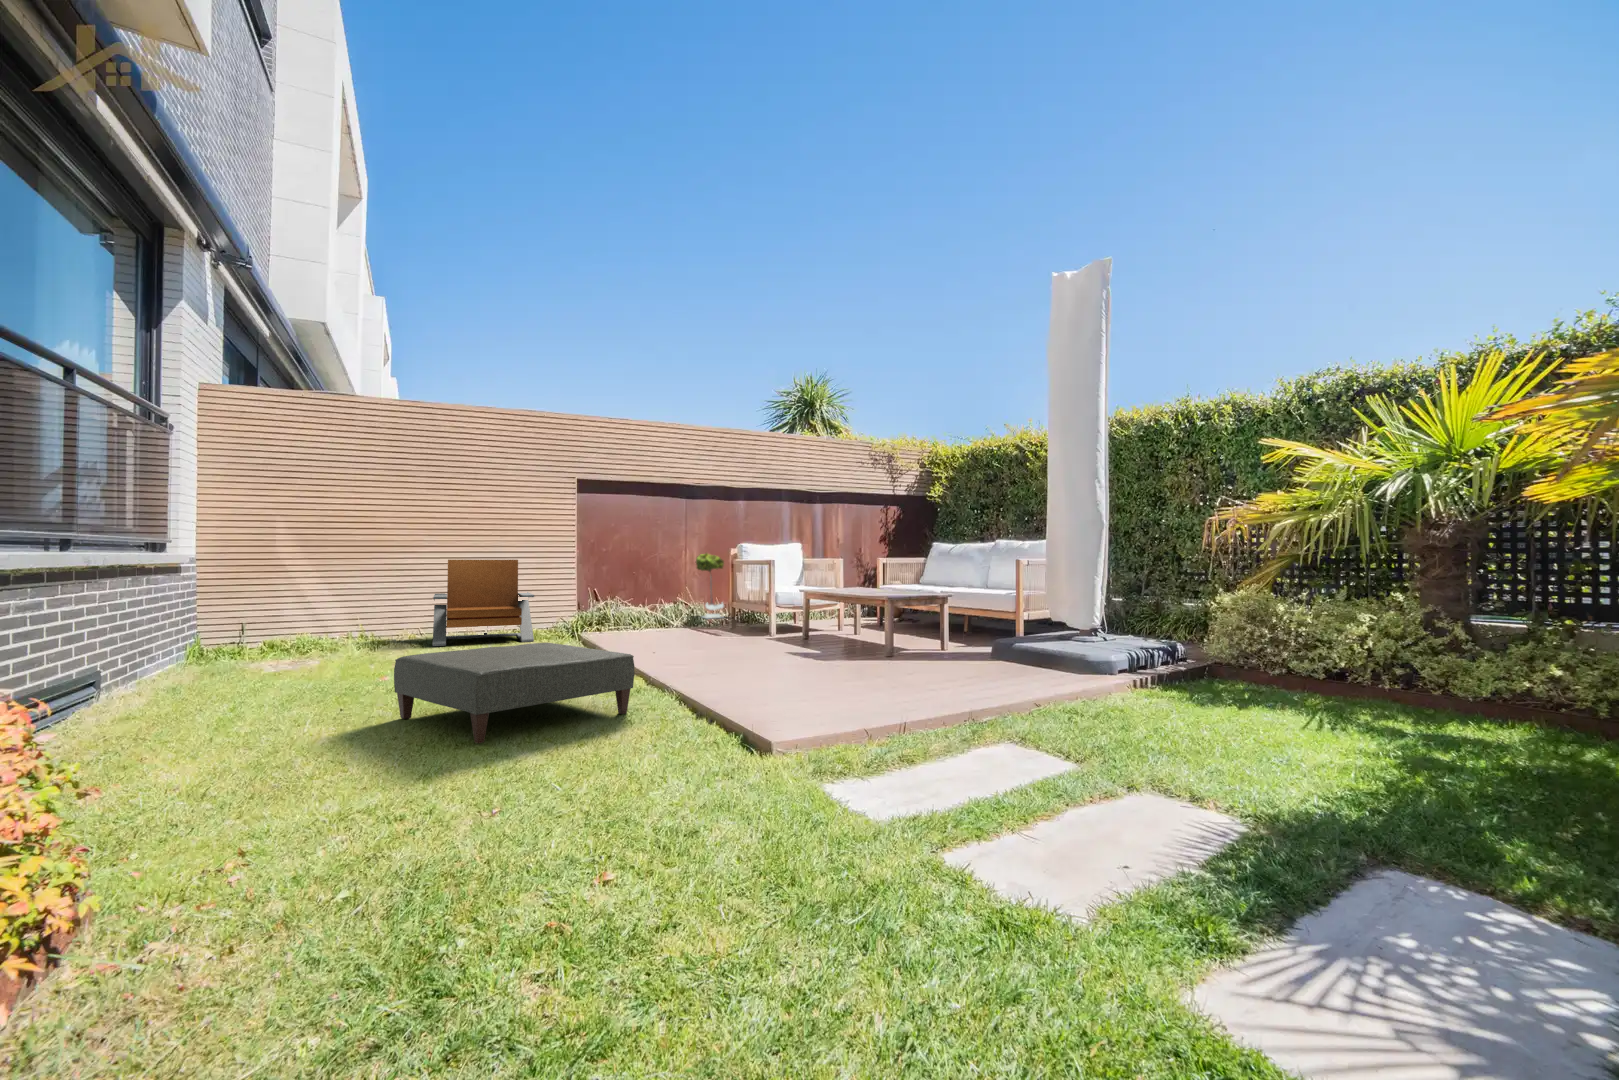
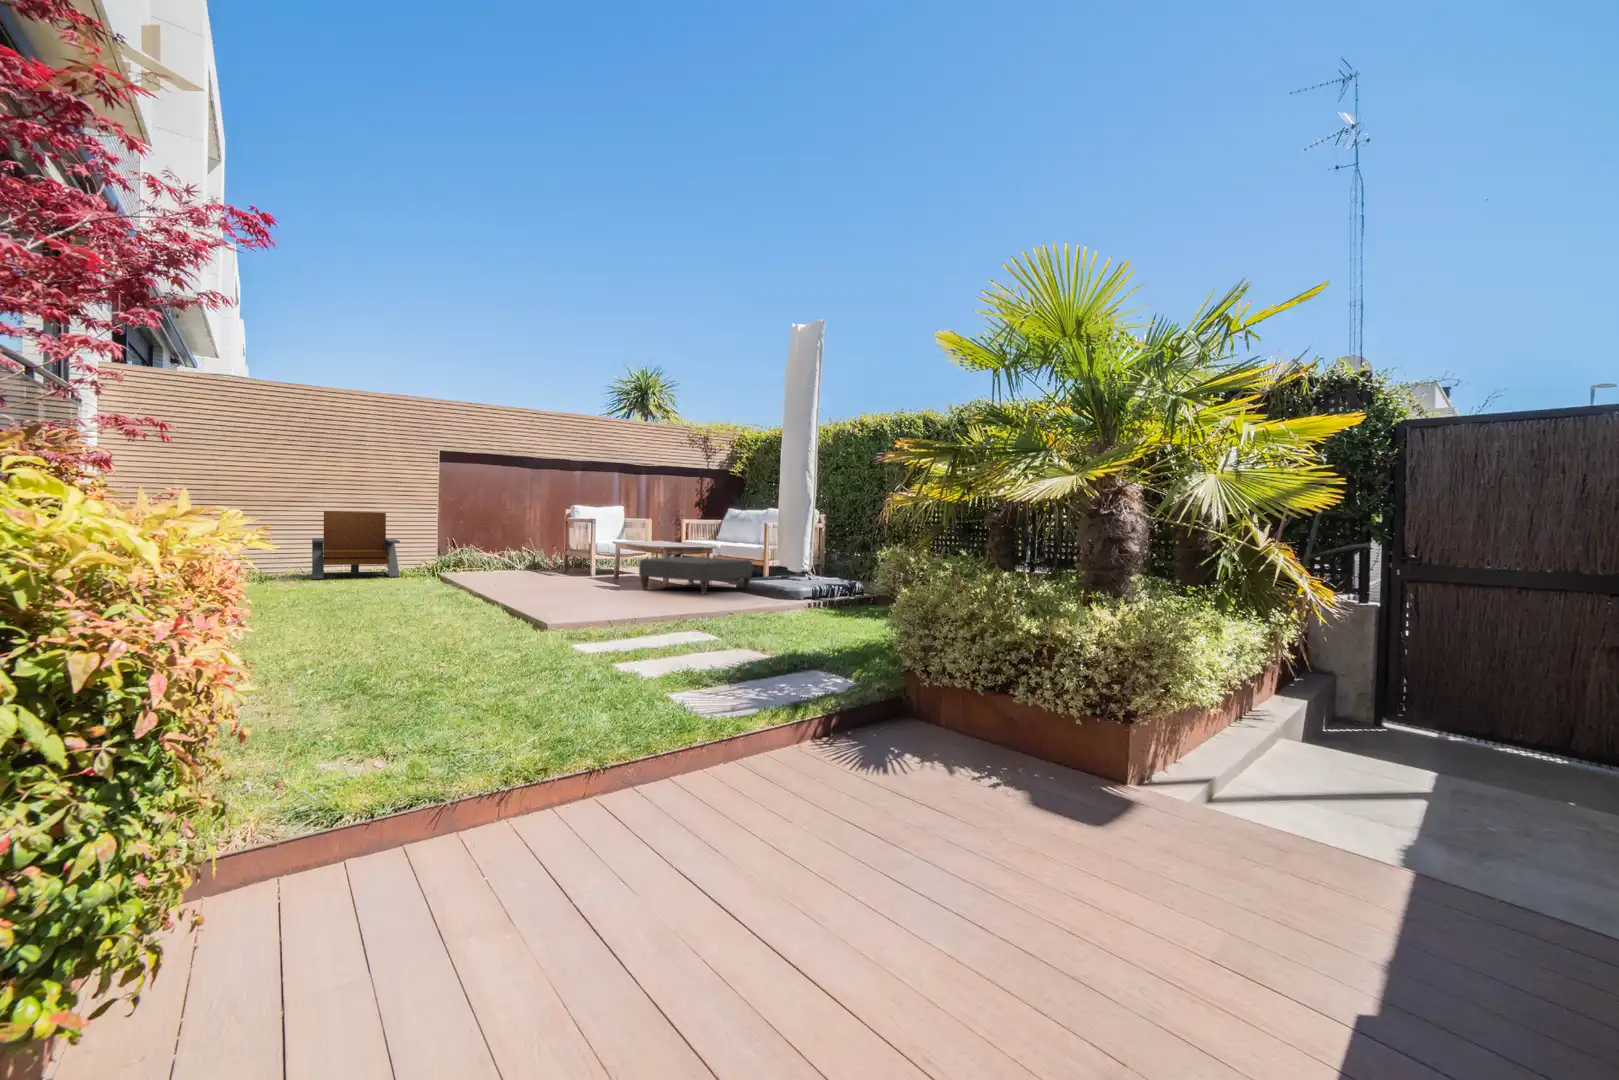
potted tree: present [696,553,724,619] -> none [540,511,564,563]
ottoman: present [394,643,634,743] -> present [639,556,753,595]

